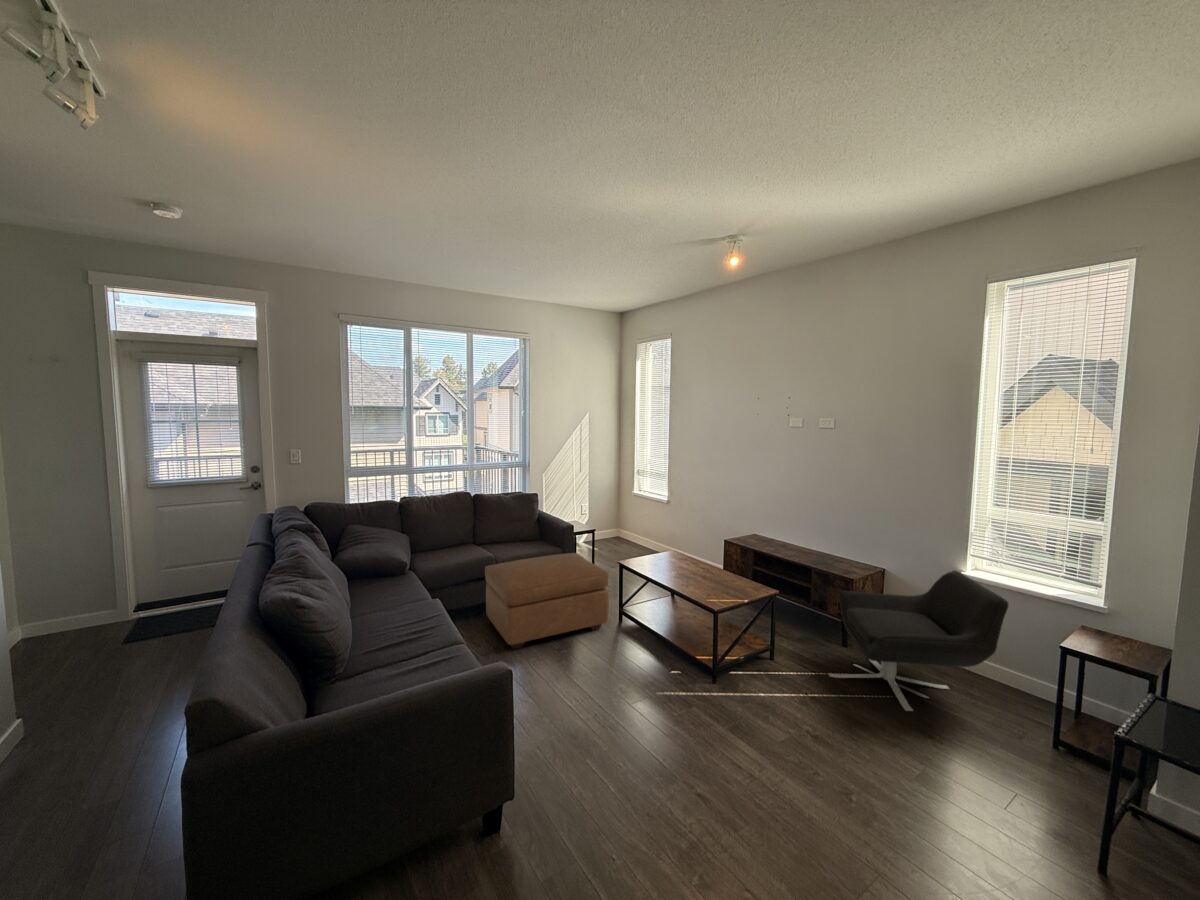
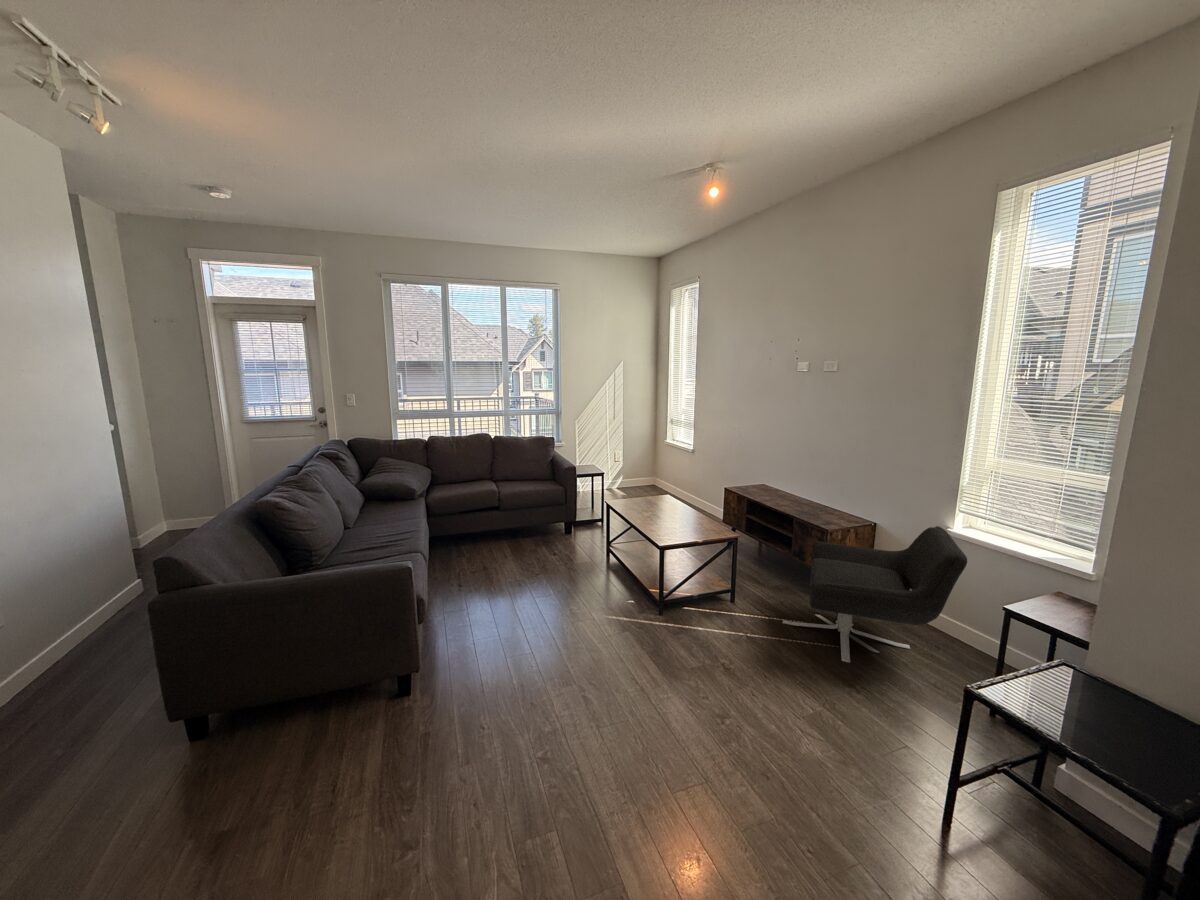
ottoman: present [485,553,609,649] -> none [487,492,592,571]

